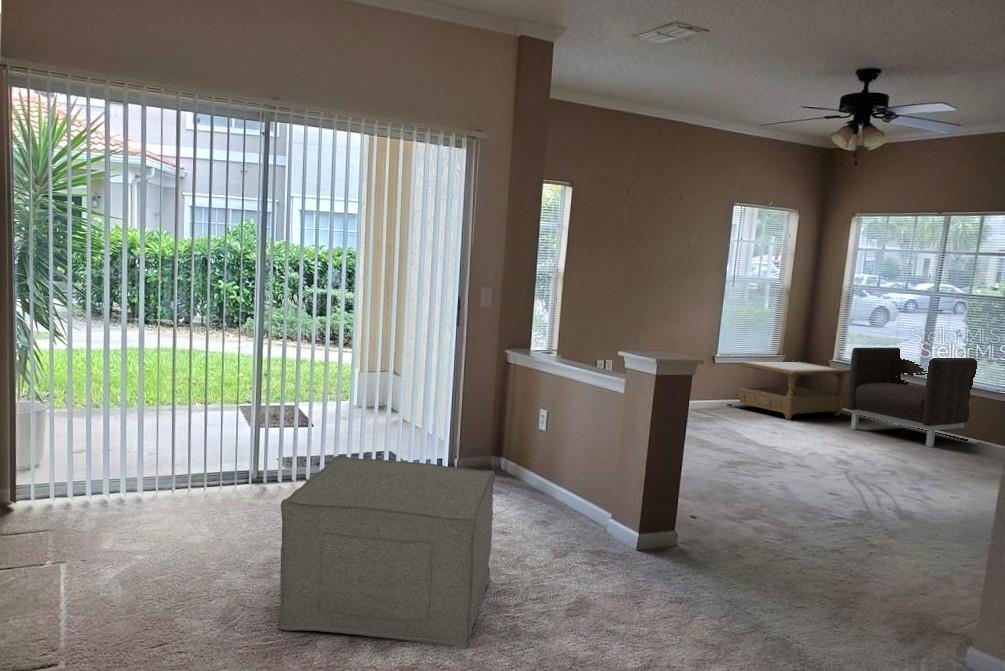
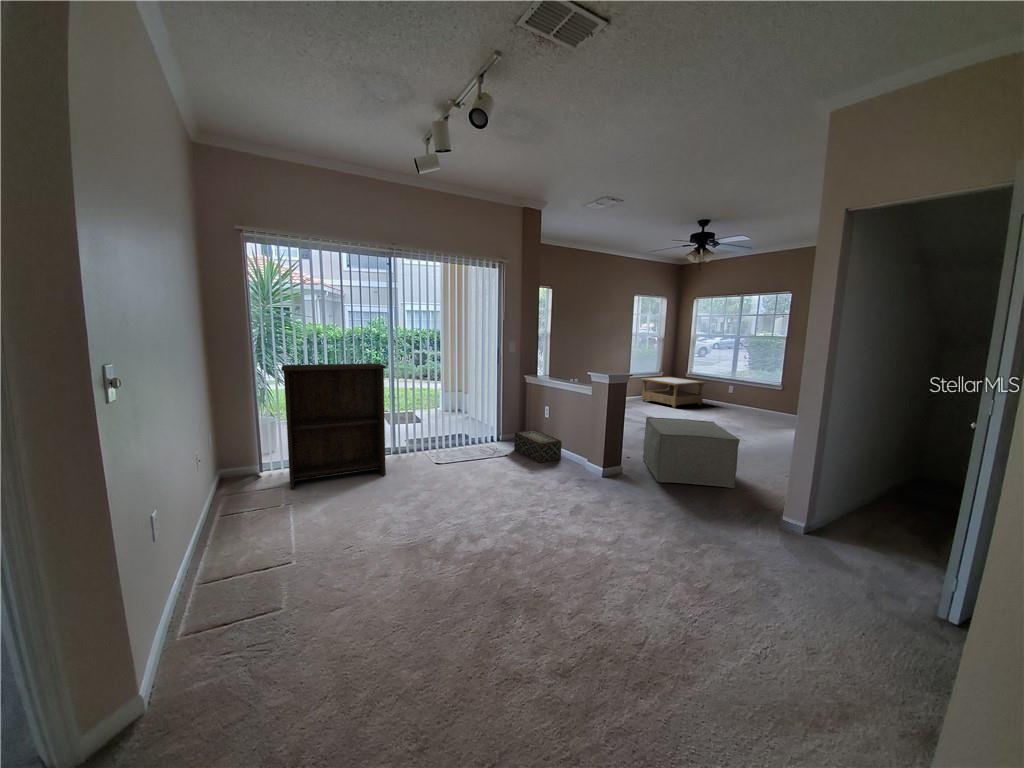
bookshelf: none [70,303,262,538] -> present [281,363,386,490]
armchair: present [847,347,977,447] -> none [705,370,781,422]
woven basket: none [485,446,577,505] -> present [514,430,562,462]
ottoman: present [279,456,495,649] -> present [643,417,740,488]

